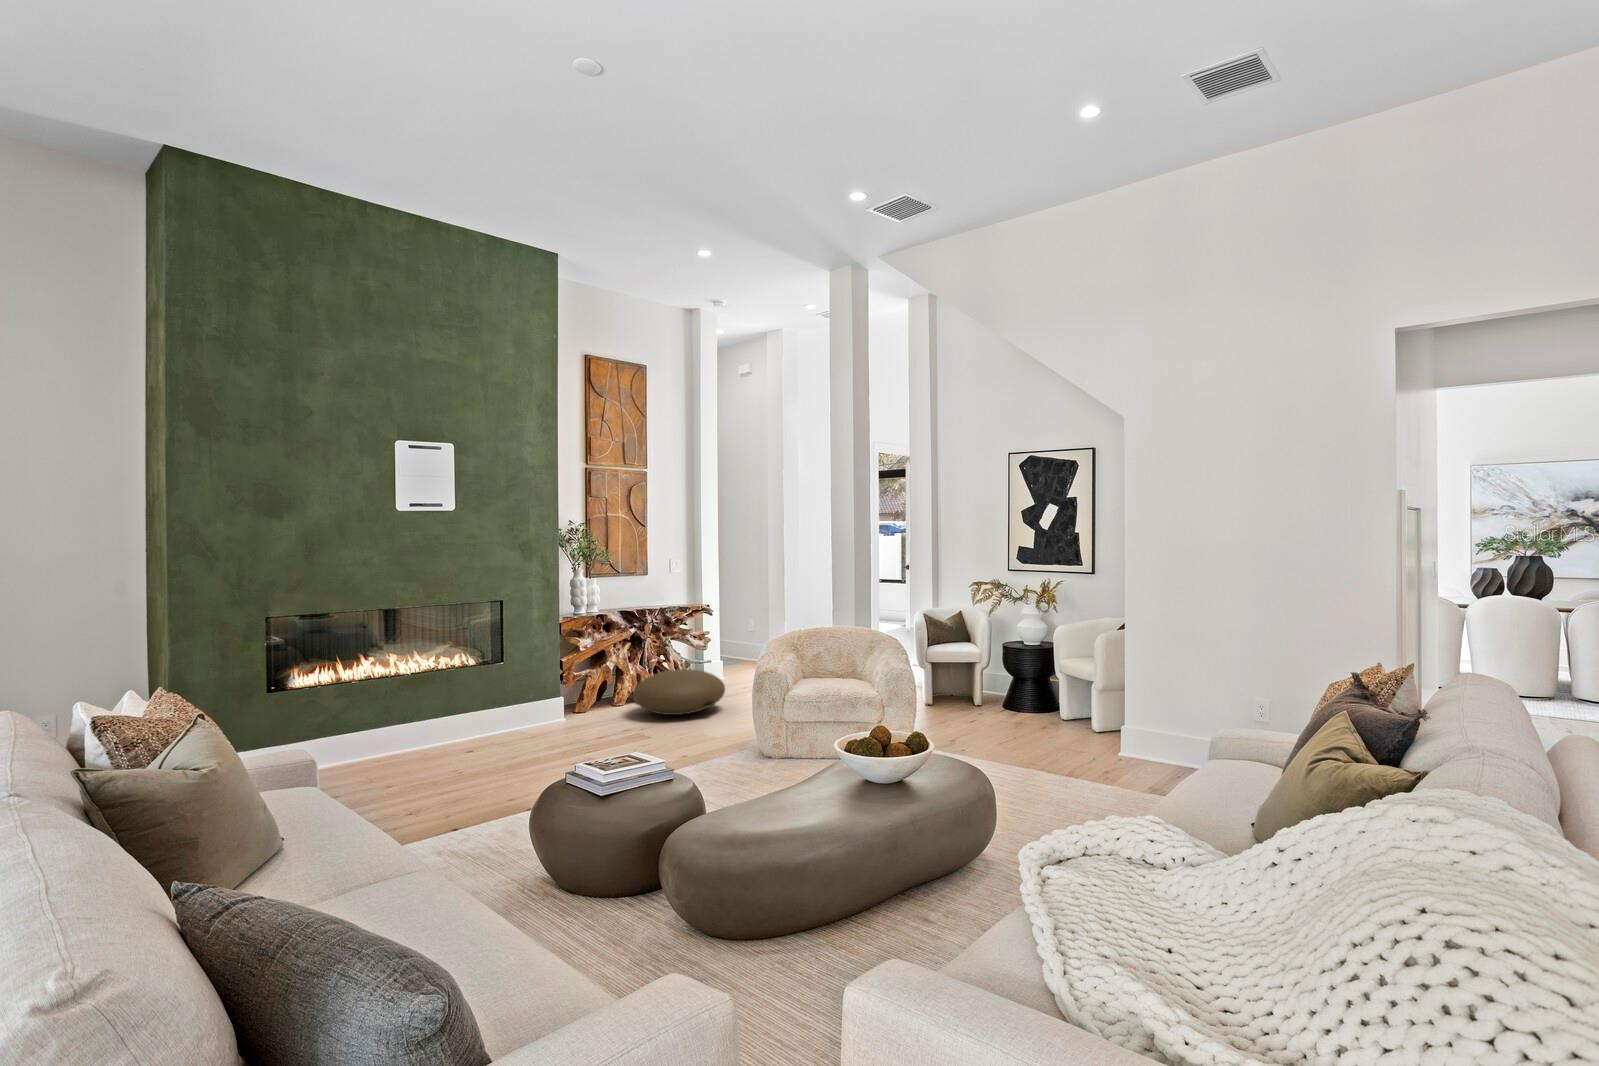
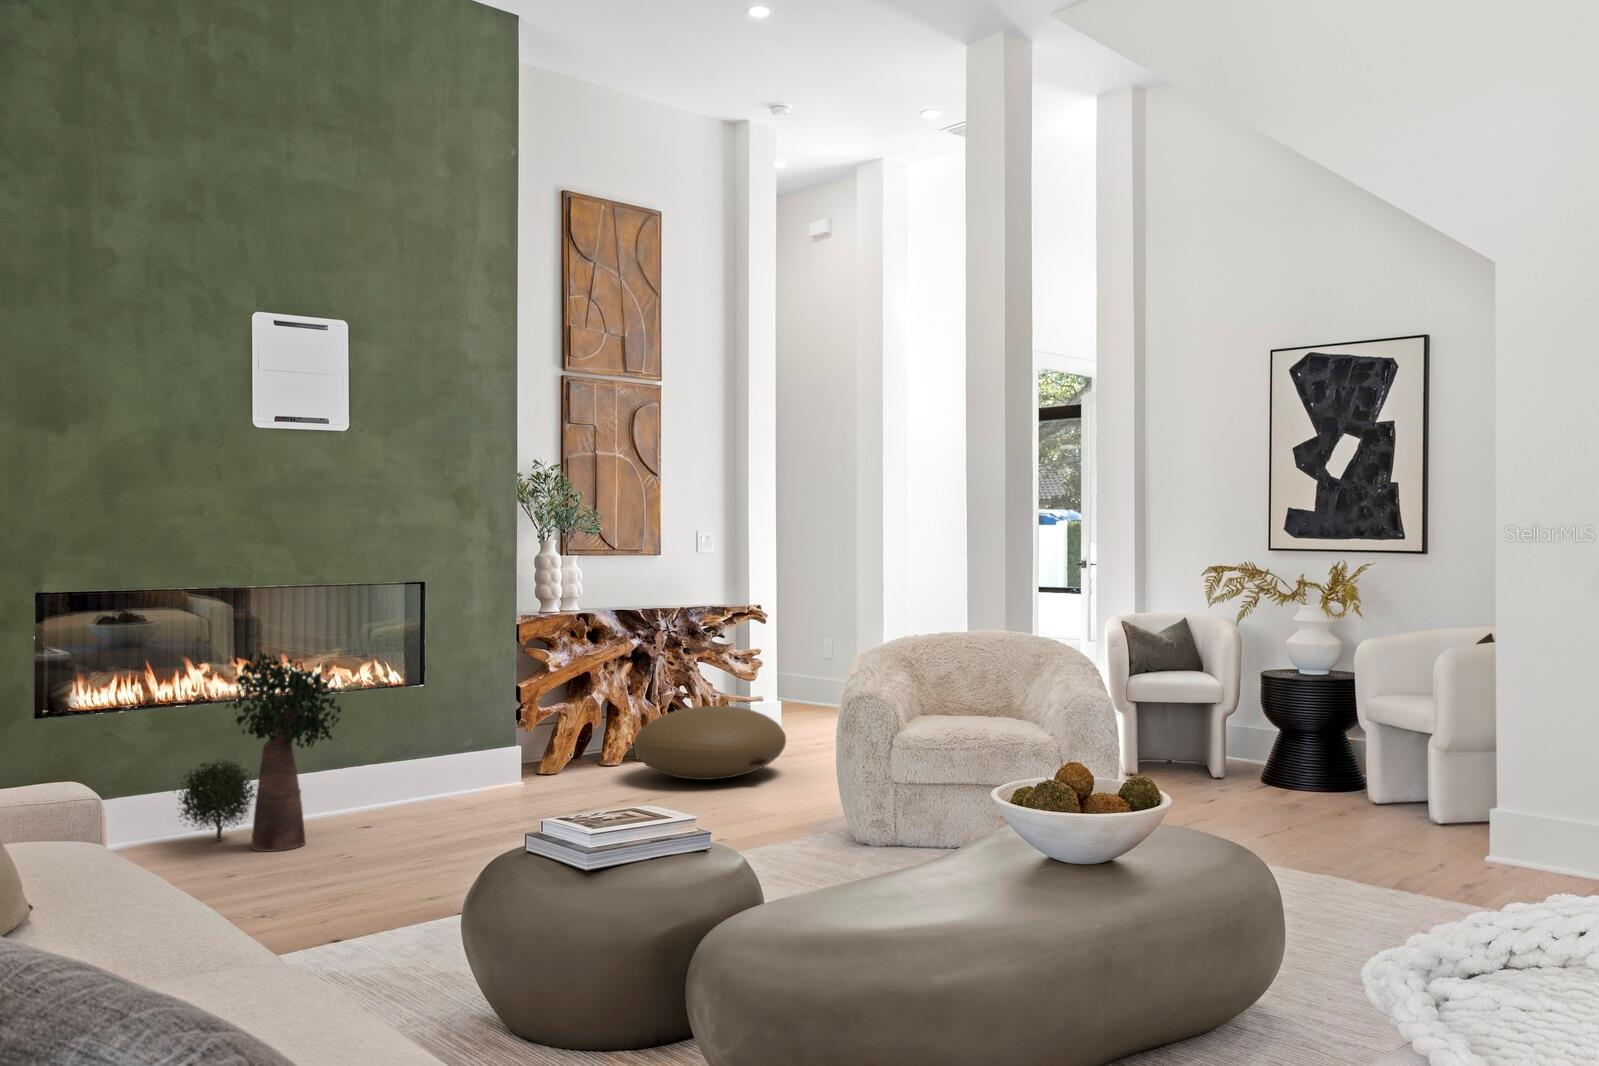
potted plant: none [353,649,457,770] -> present [174,651,341,852]

